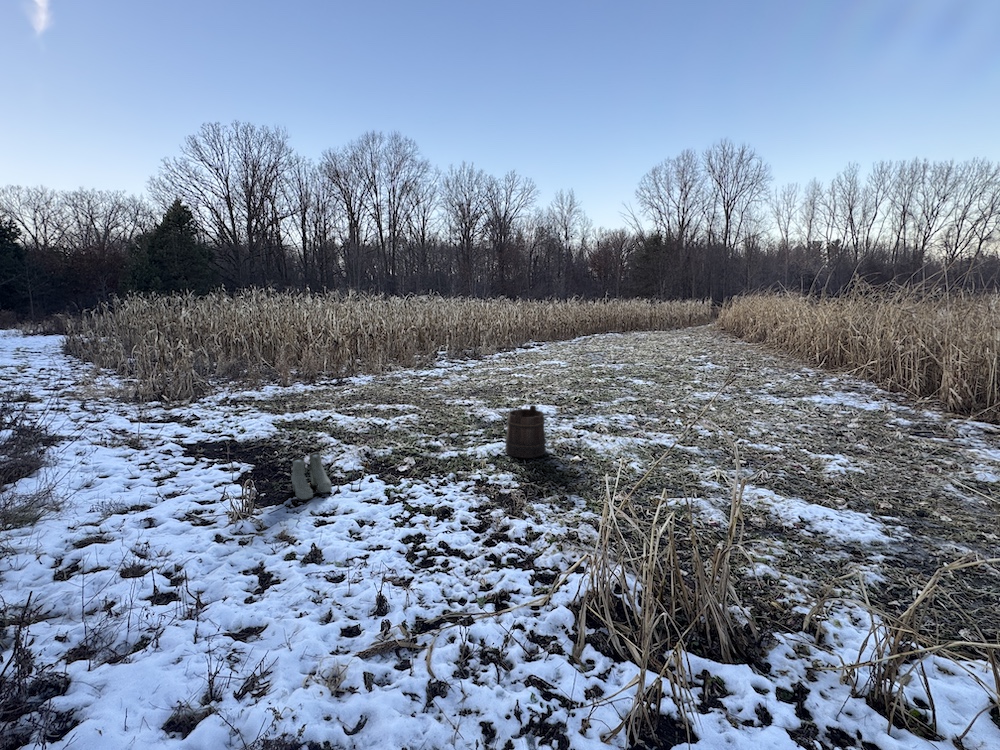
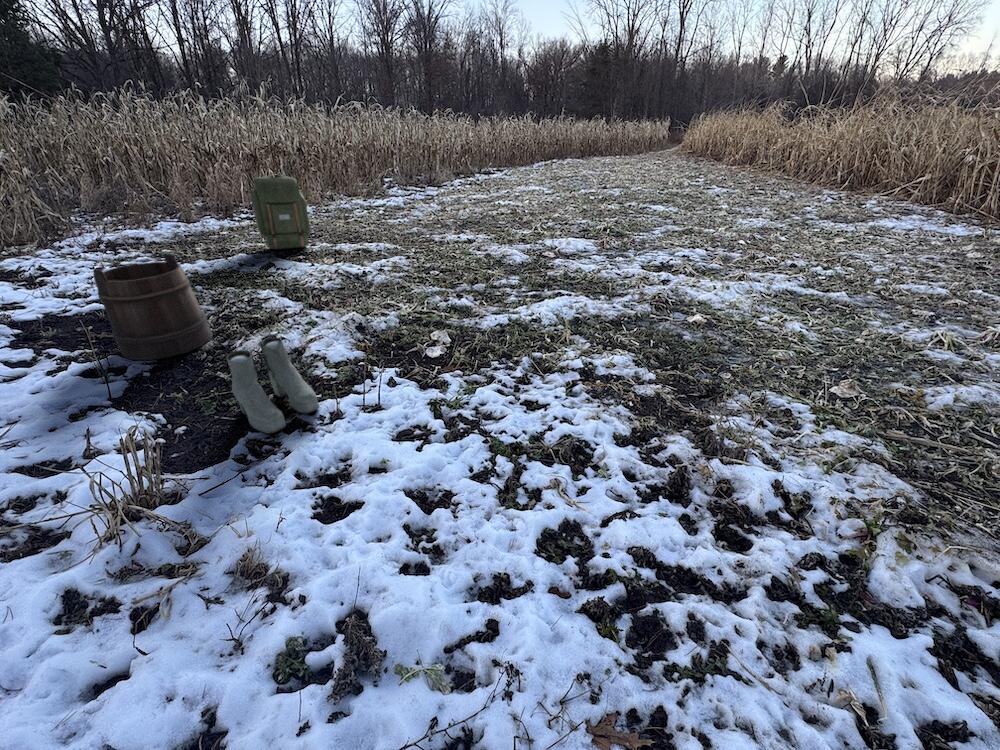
backpack: none [326,362,359,407] -> present [251,174,310,249]
bucket: present [505,405,546,458] -> present [93,254,213,360]

